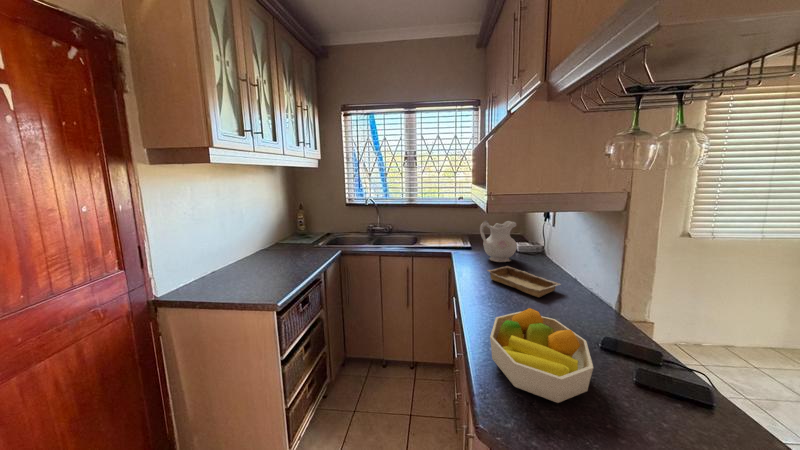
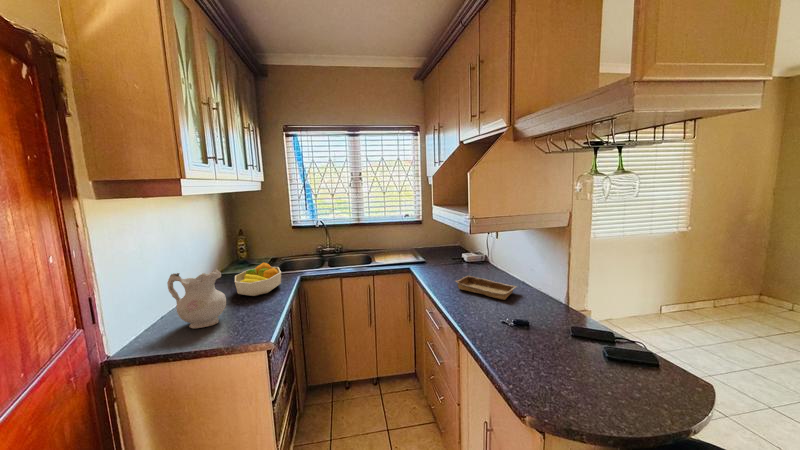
ceramic pitcher: present [480,221,517,262] -> present [167,270,226,329]
fruit bowl: present [490,308,593,403] -> present [235,263,281,296]

